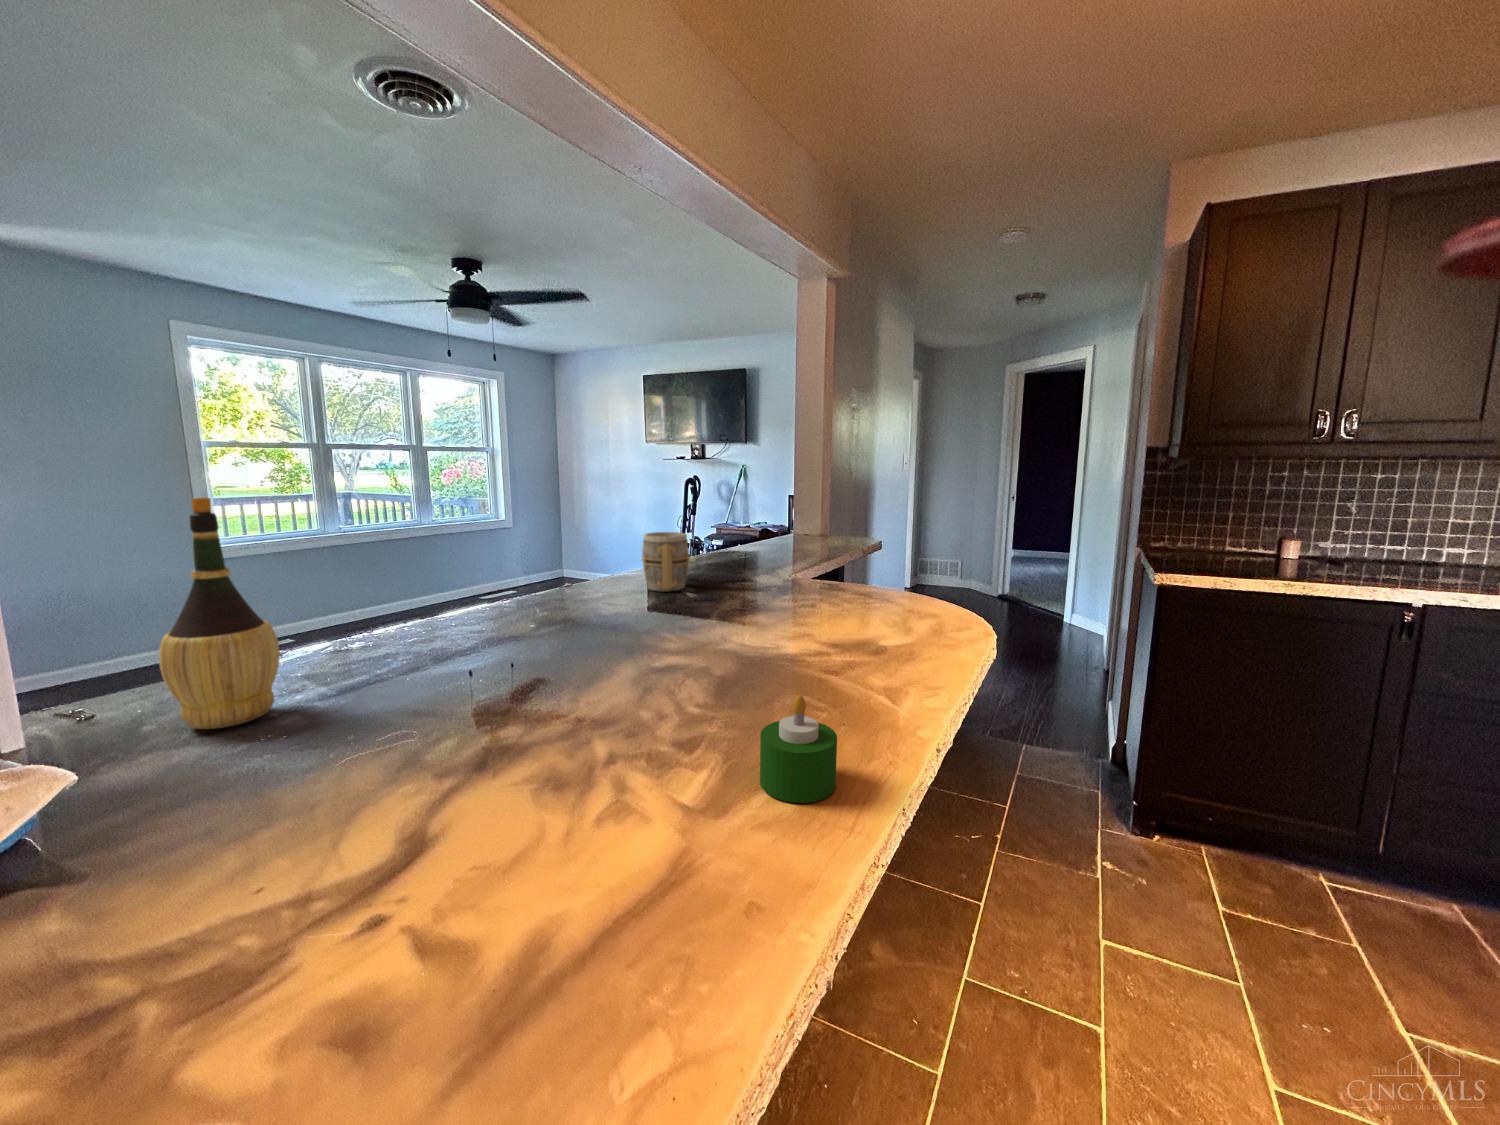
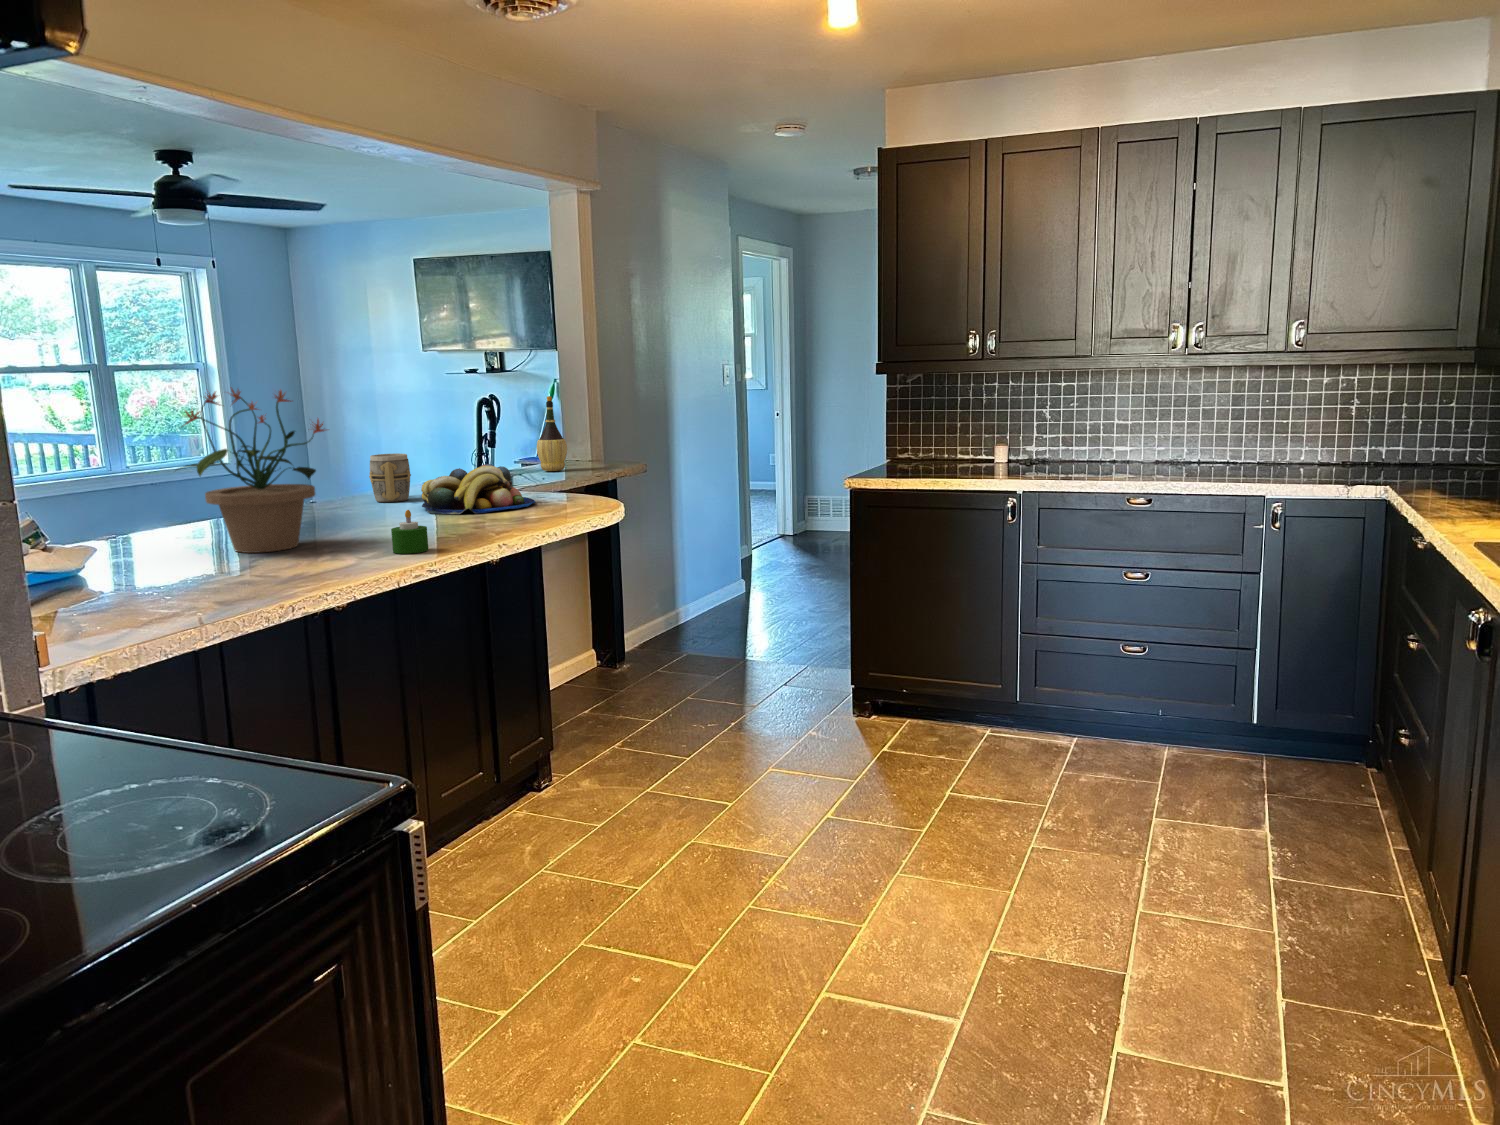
potted plant: none [309,418,628,756] -> present [177,389,325,553]
wine bottle: present [159,497,280,729] -> present [537,396,567,471]
fruit bowl: none [713,552,860,627] -> present [421,464,535,514]

